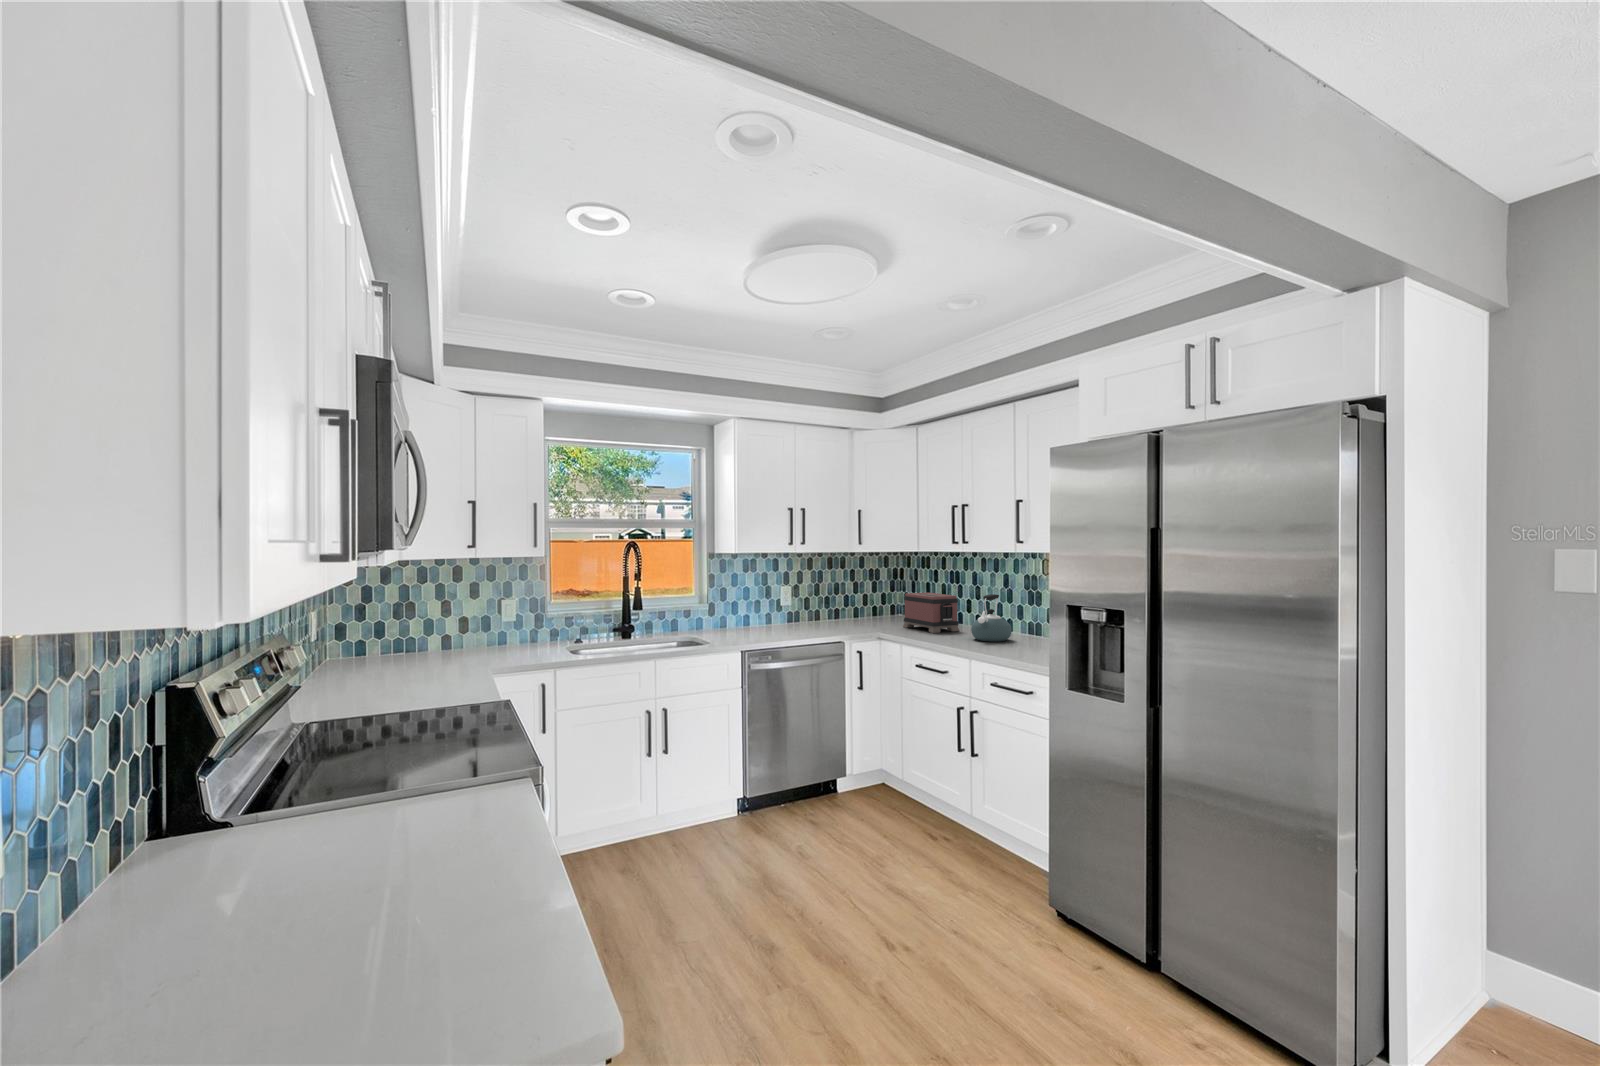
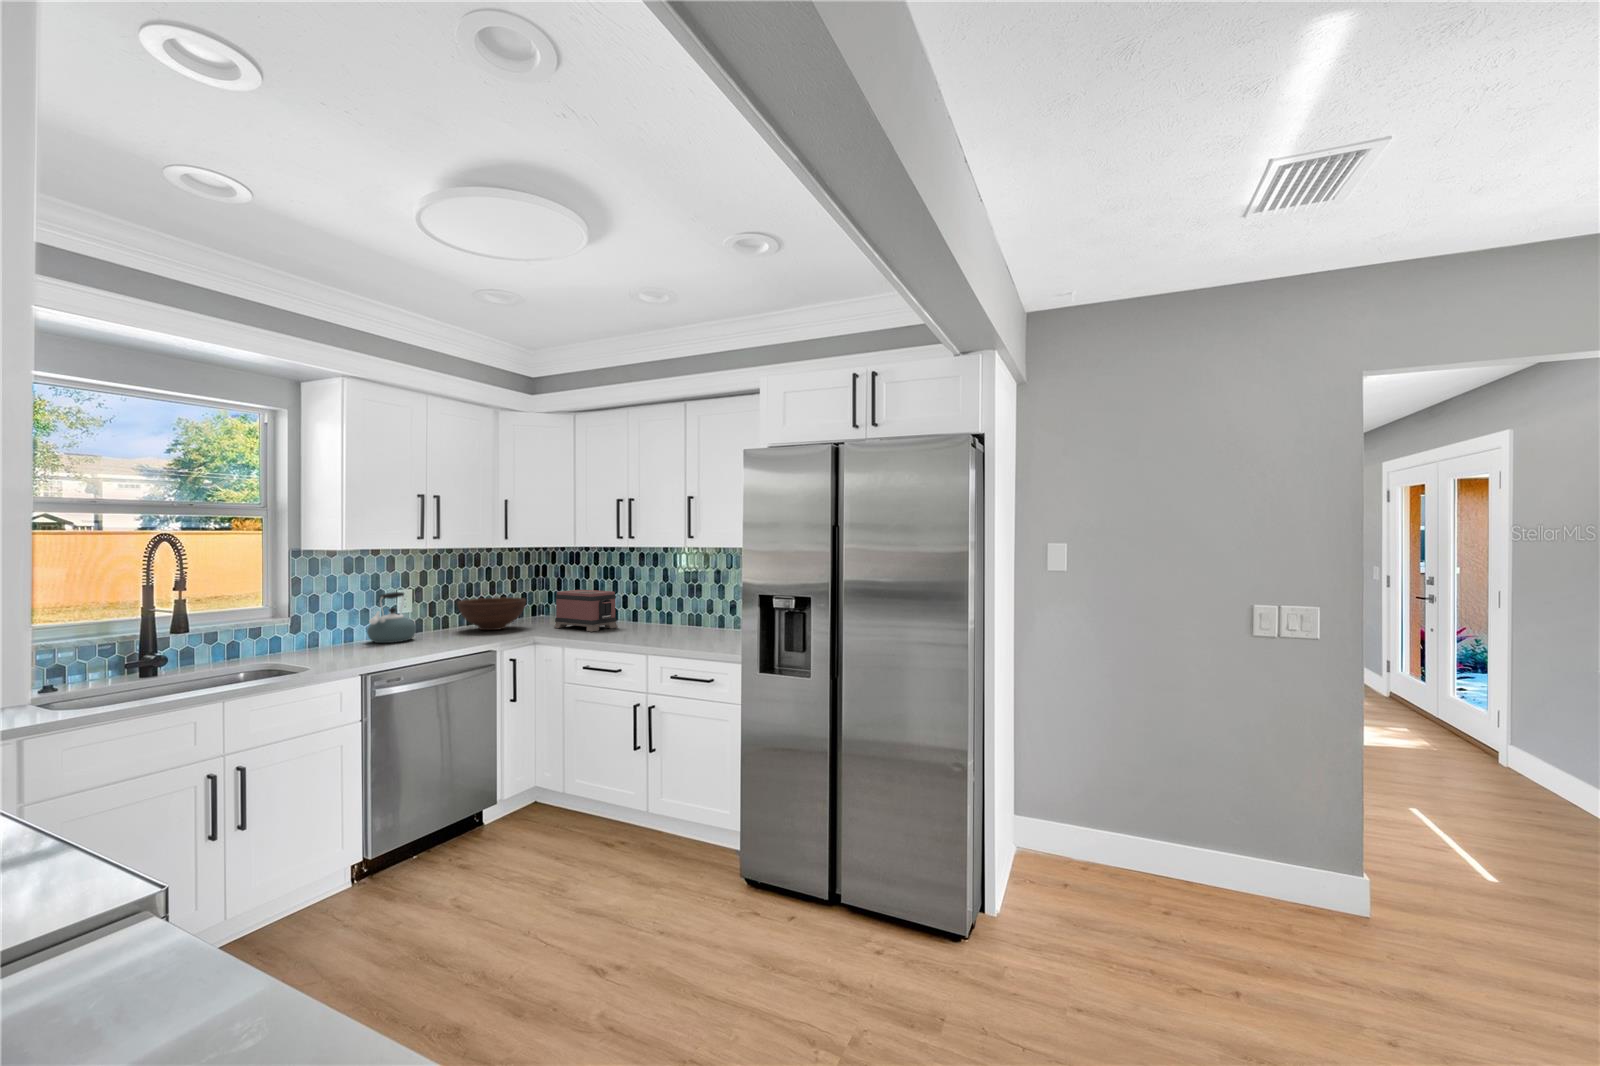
kettle: present [971,594,1012,642] -> present [367,592,416,643]
fruit bowl: none [825,596,880,625] -> present [458,597,526,630]

